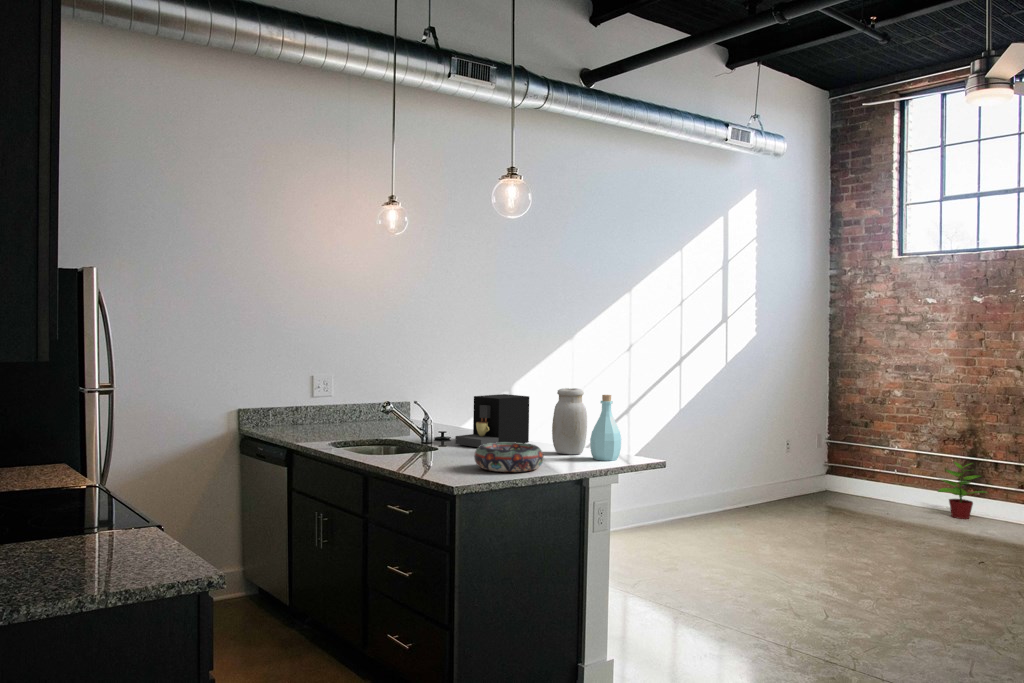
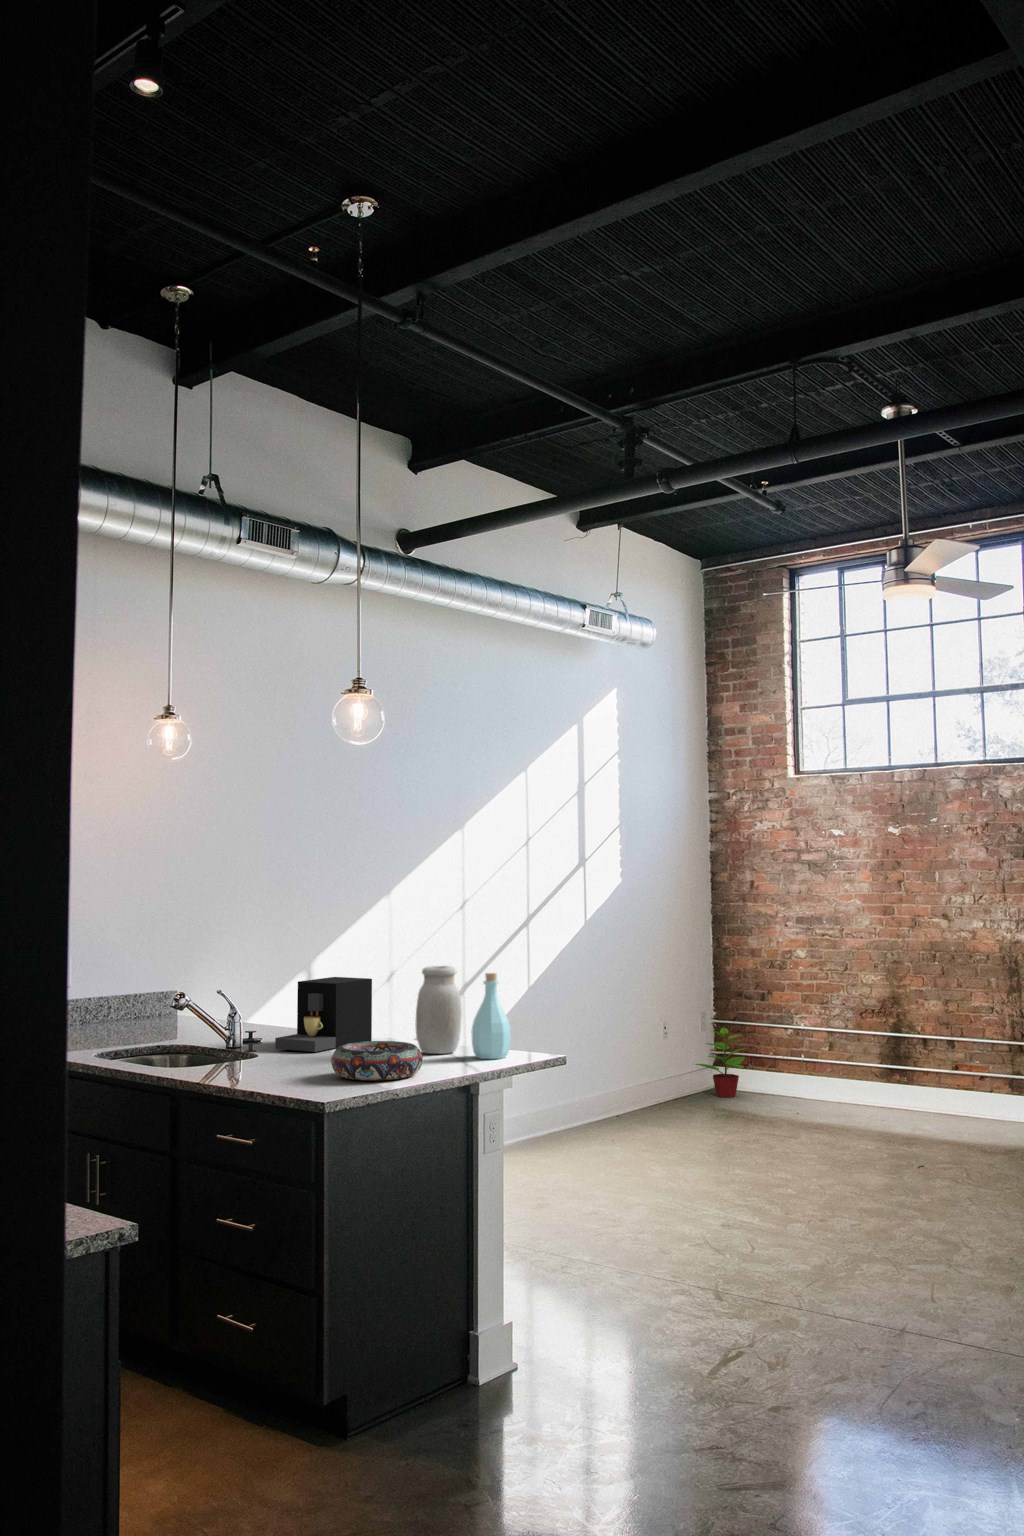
potted plant: present [938,462,987,519] -> present [695,1027,746,1098]

